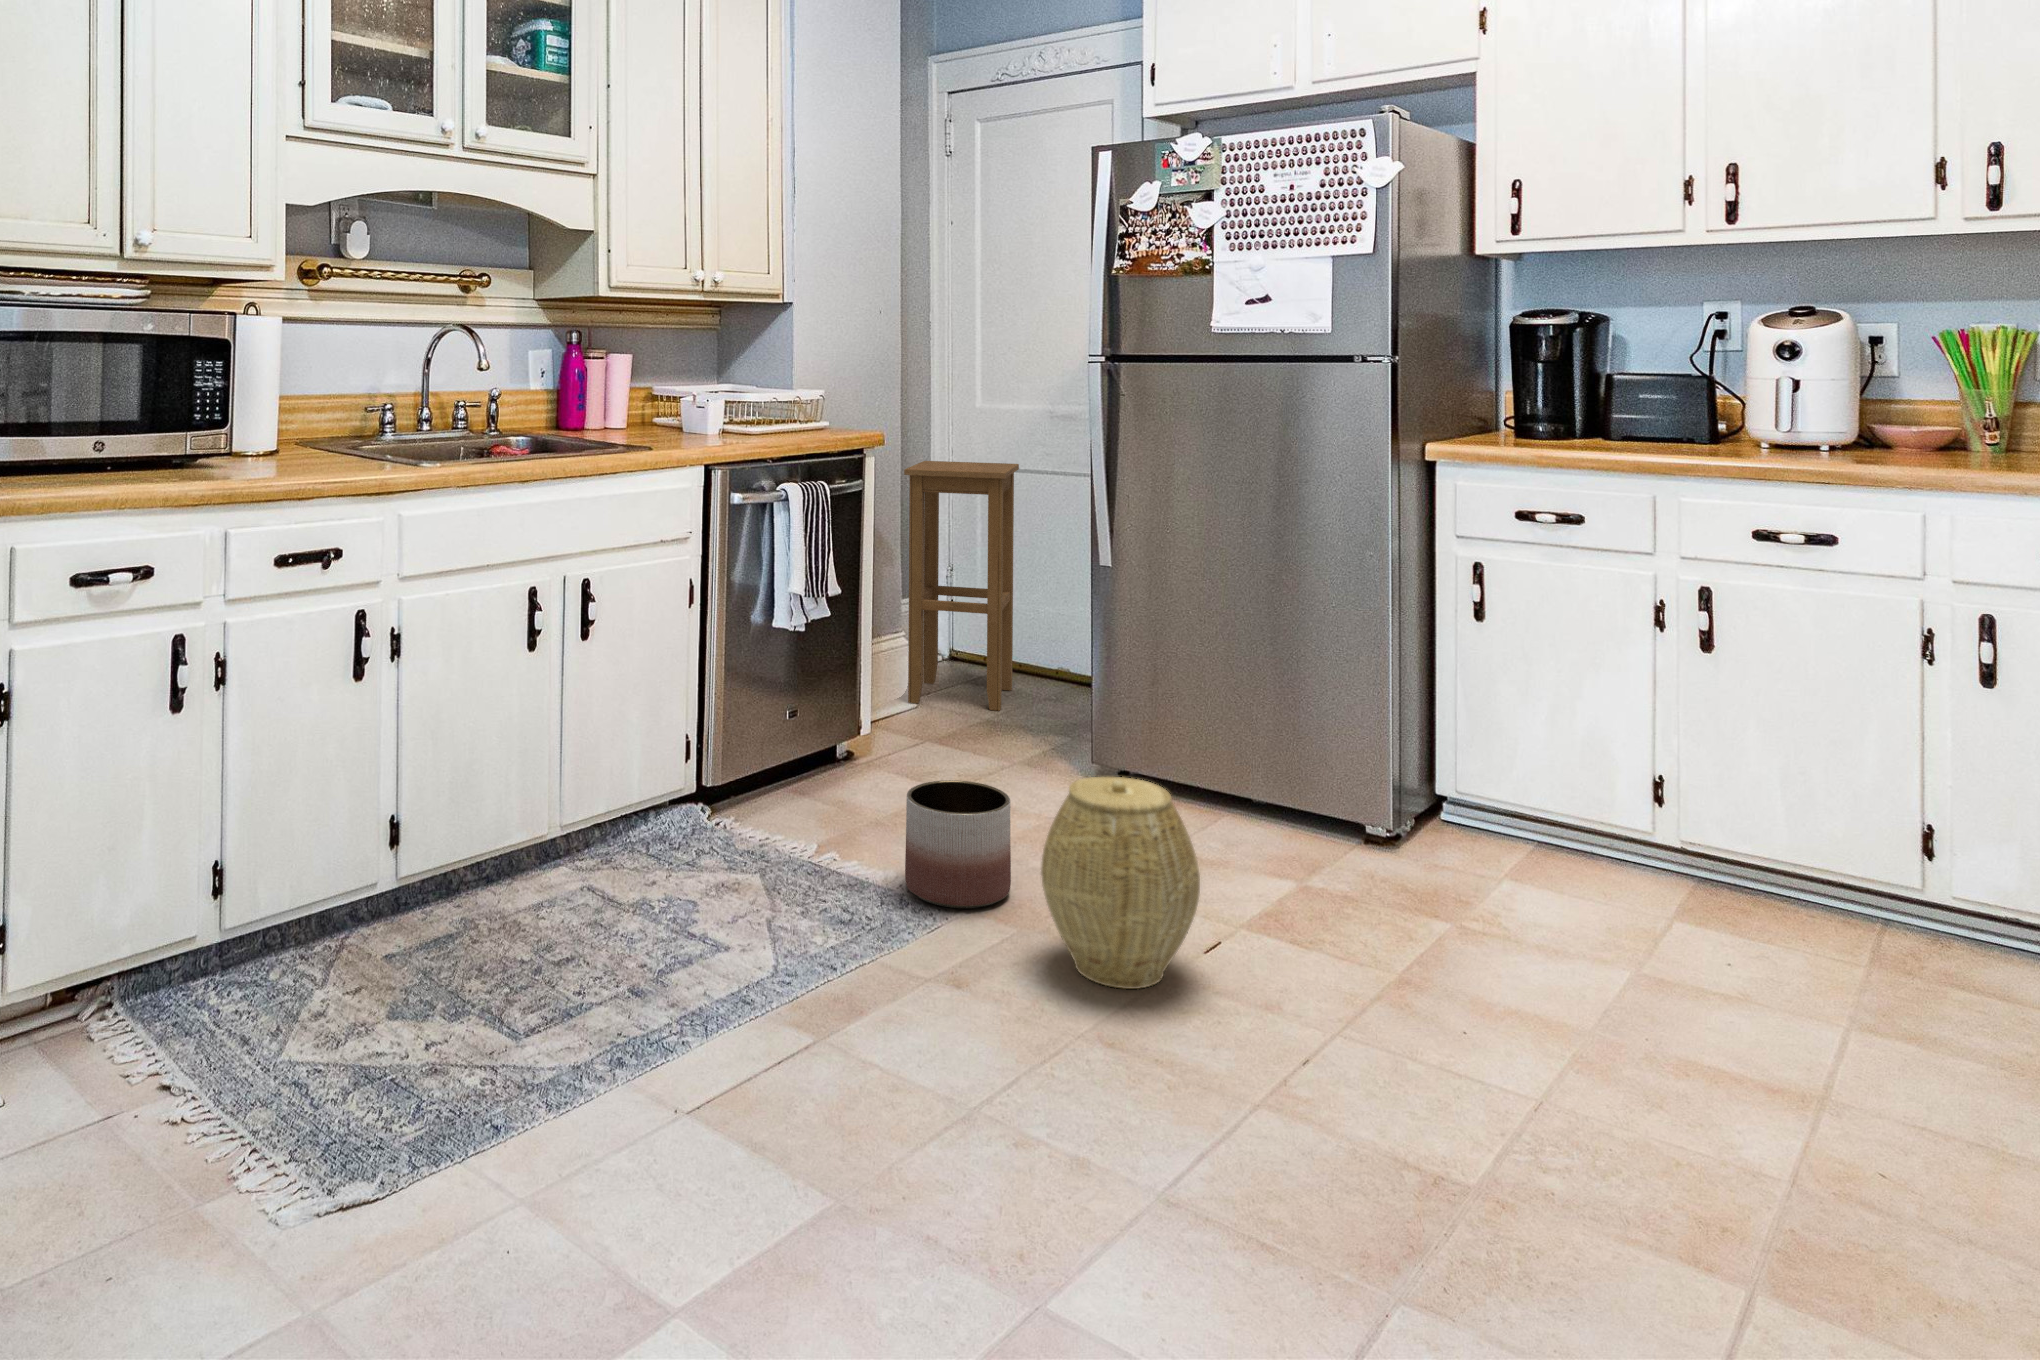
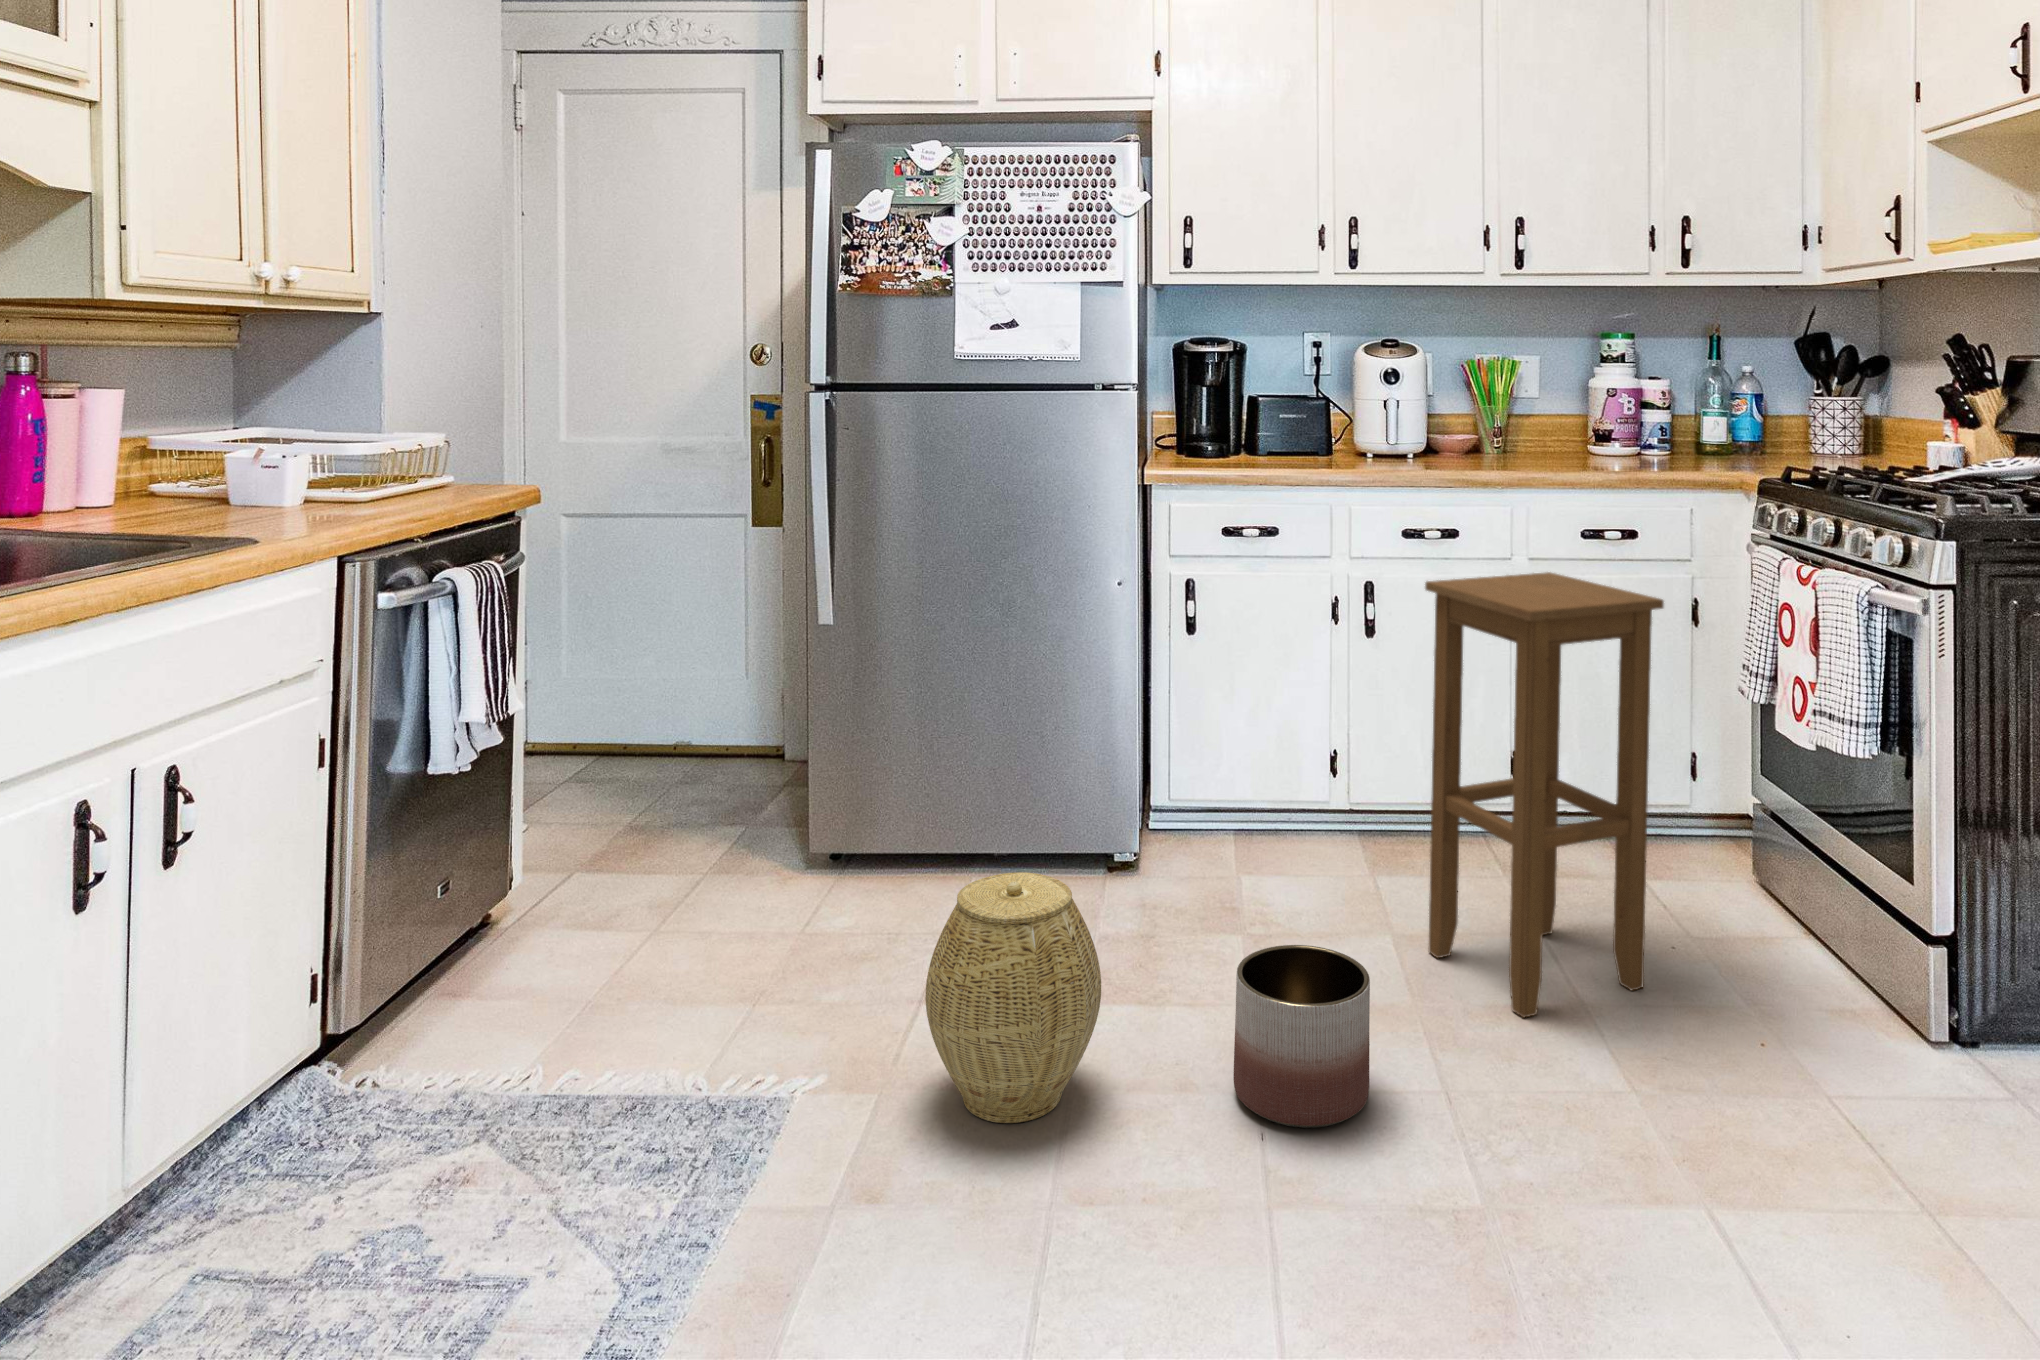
stool: present [904,461,1019,711] -> present [1425,572,1664,1017]
planter: present [905,780,1011,908] -> present [1234,945,1370,1128]

